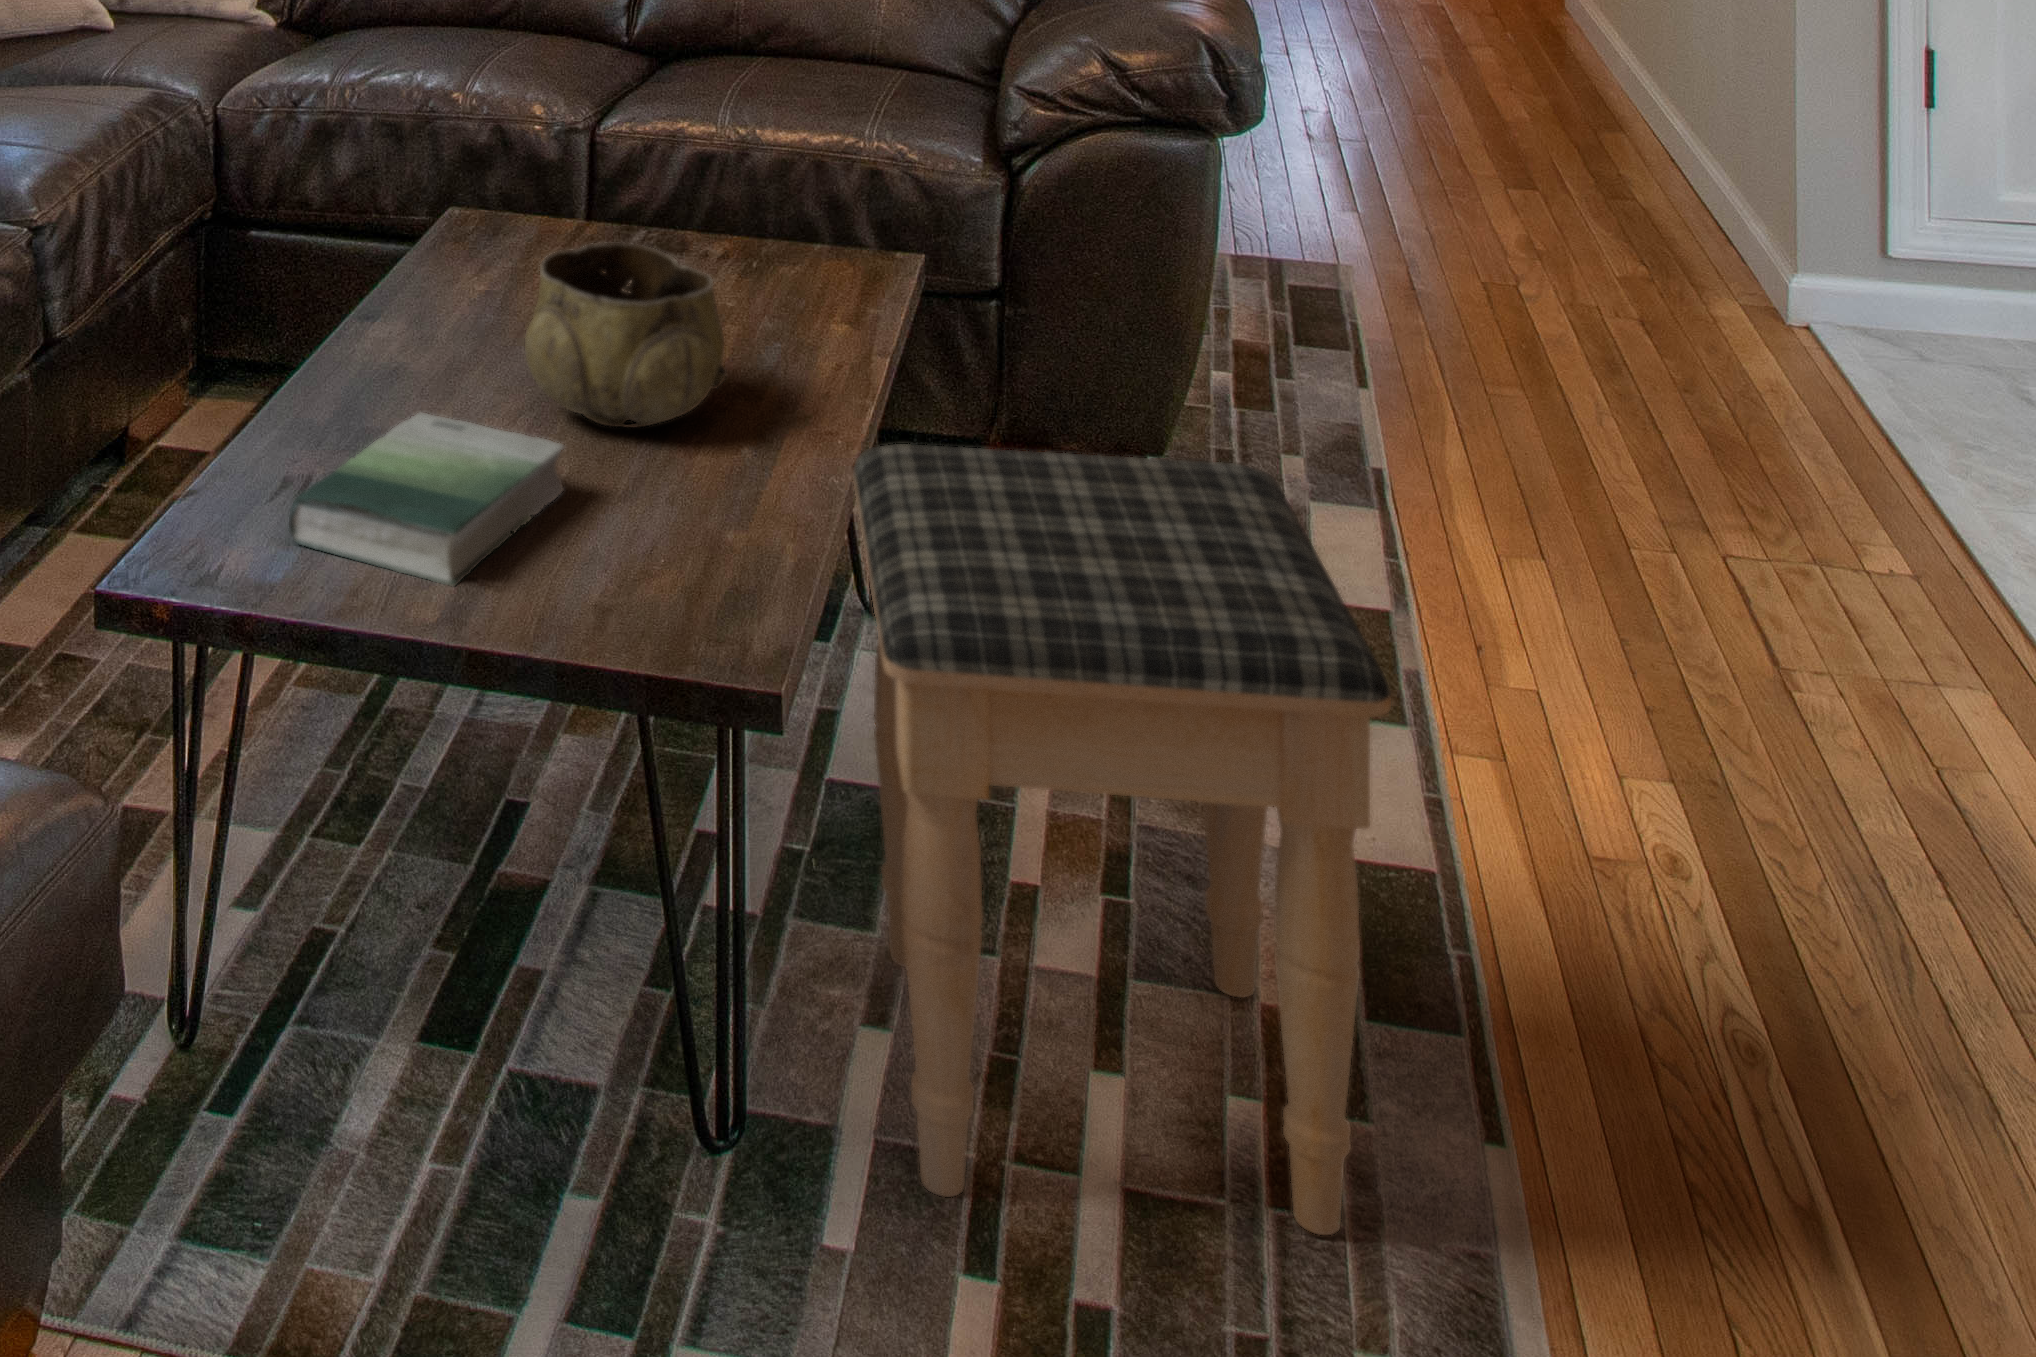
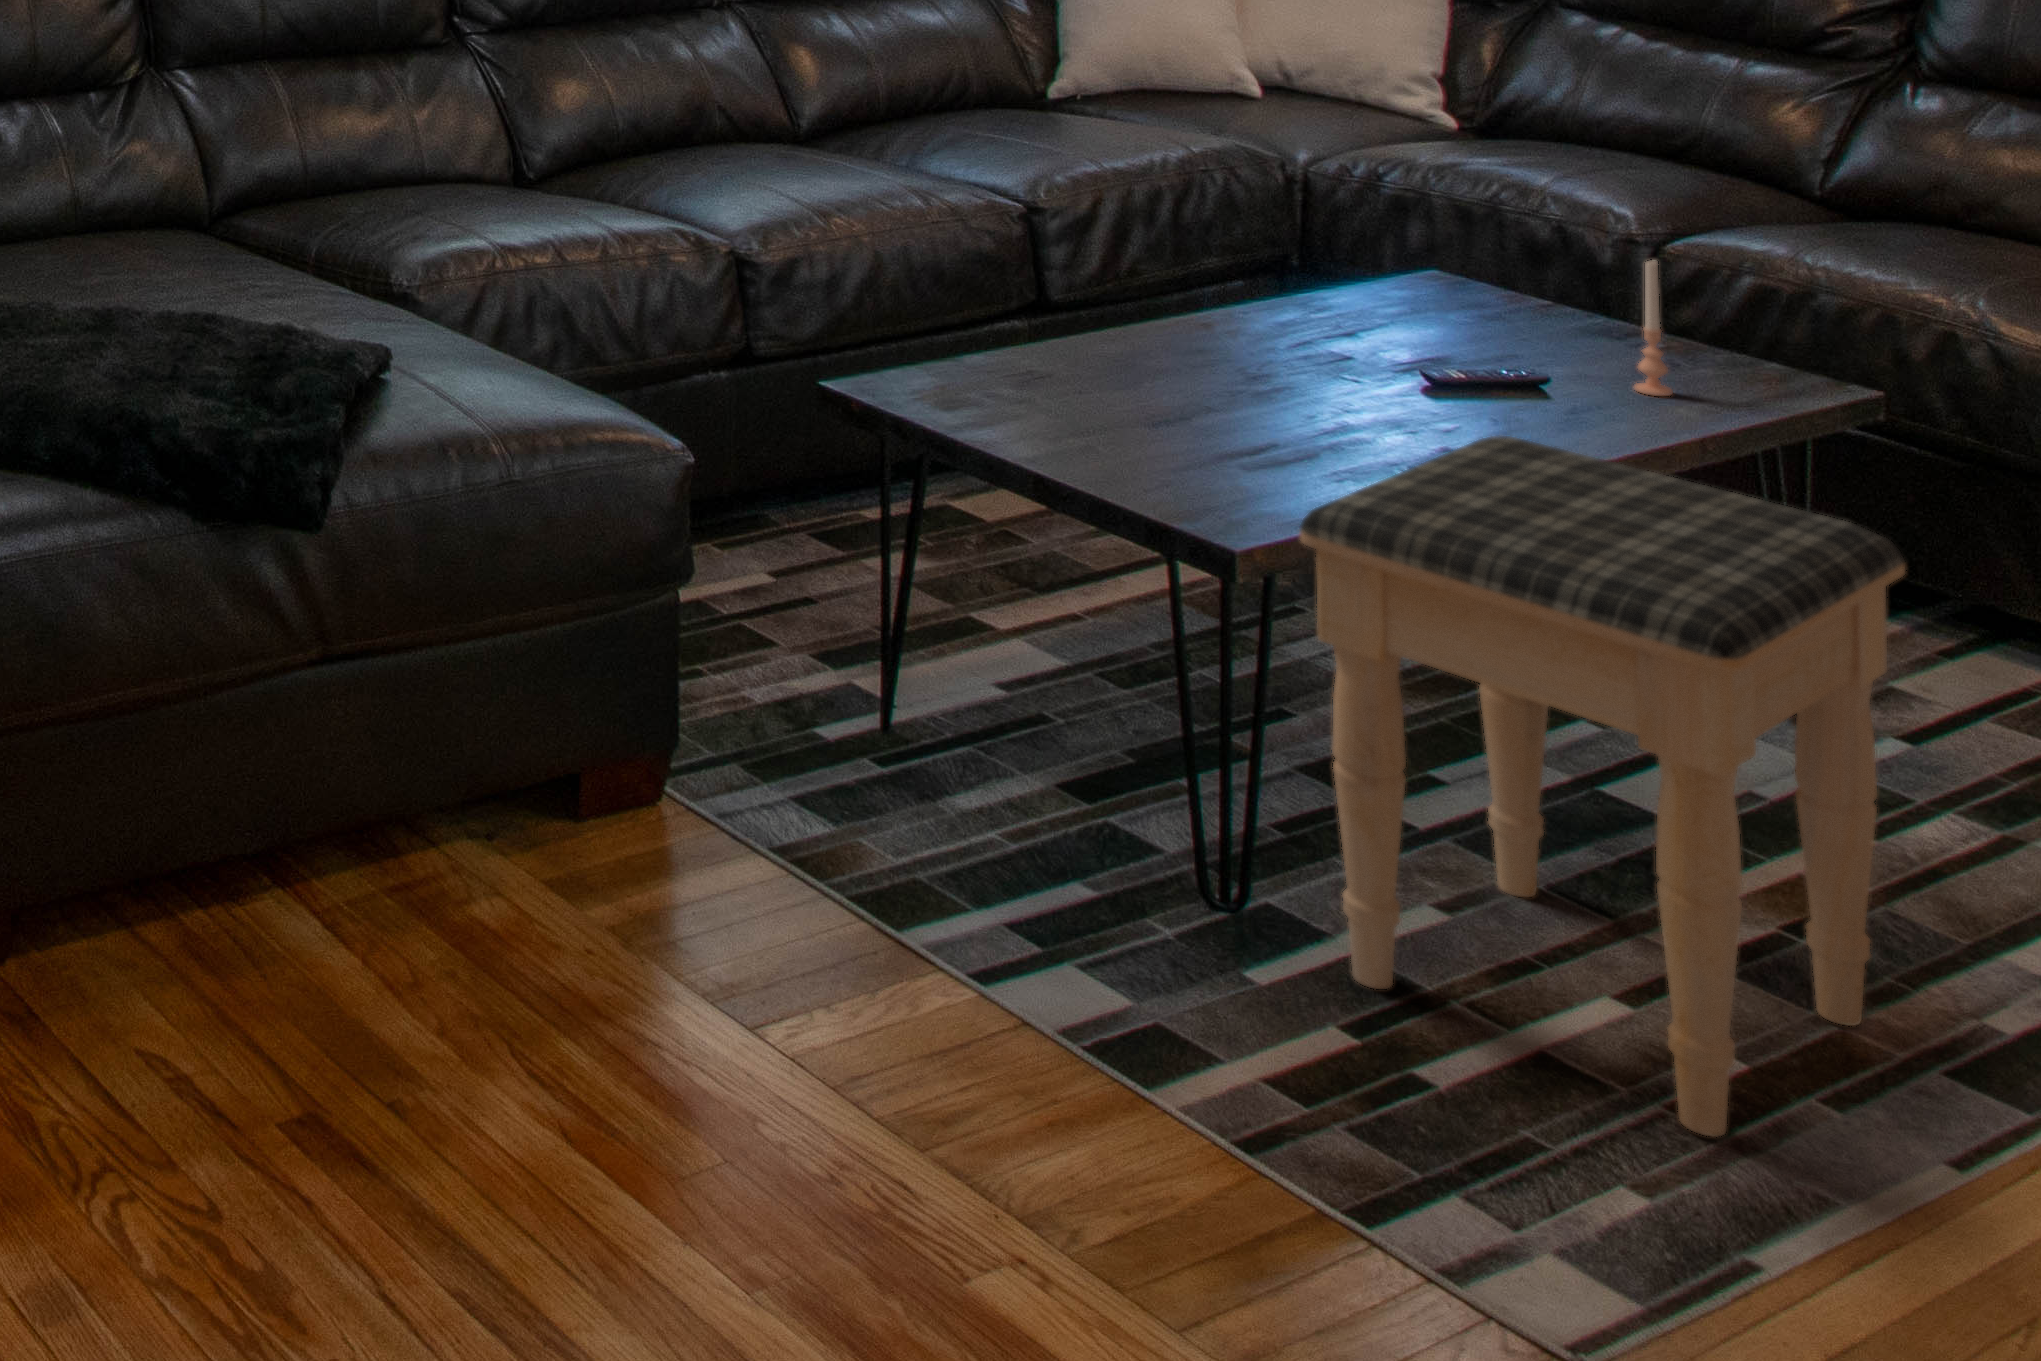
candle: none [776,180,810,323] -> present [1634,261,1672,396]
decorative bowl: present [525,243,727,428] -> none [1262,256,1463,408]
book: present [289,413,564,586] -> none [958,340,1220,430]

